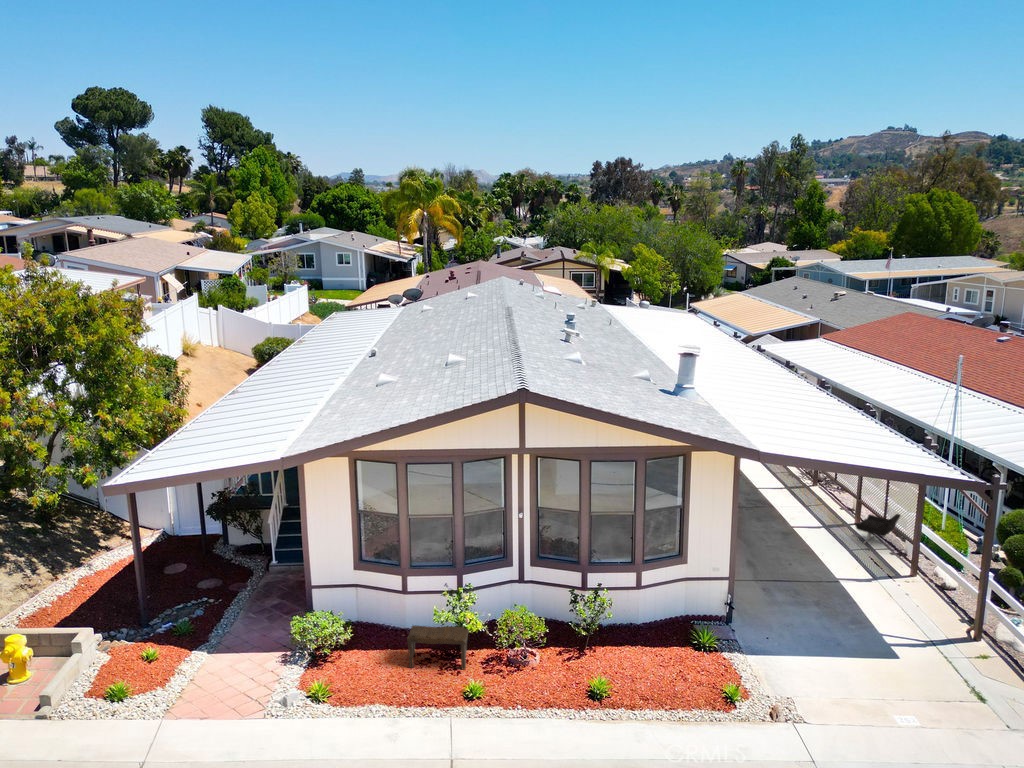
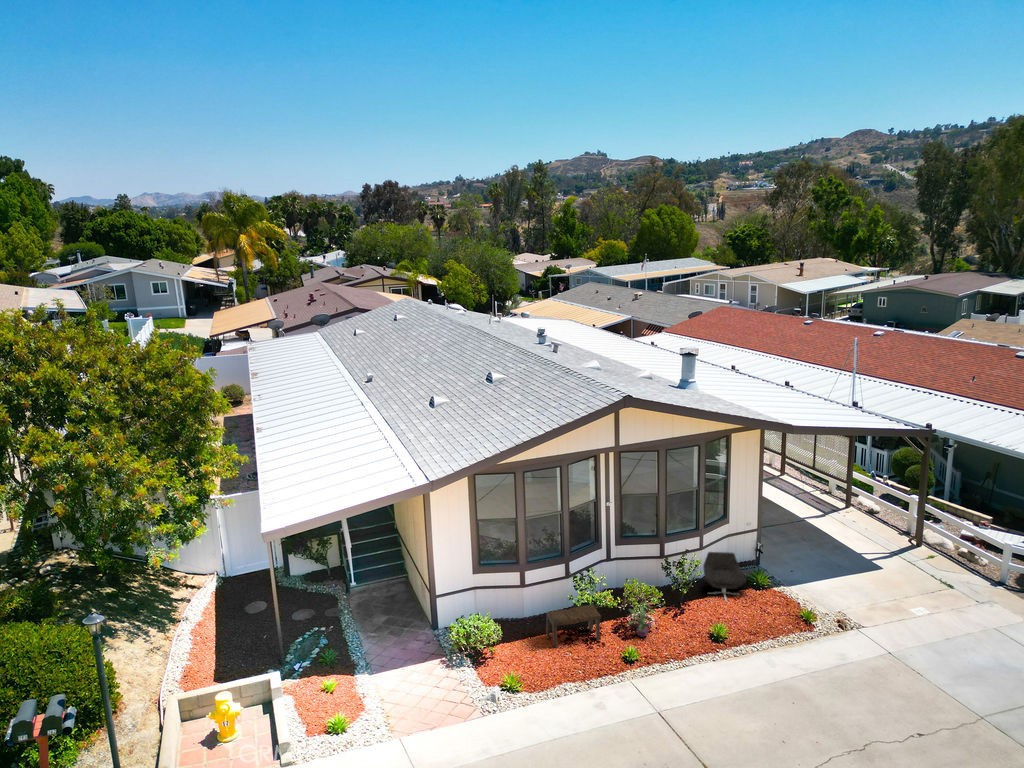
lounge chair: present [855,514,900,543] -> present [703,552,746,601]
decorative plant: none [495,636,537,677] -> present [634,605,650,637]

